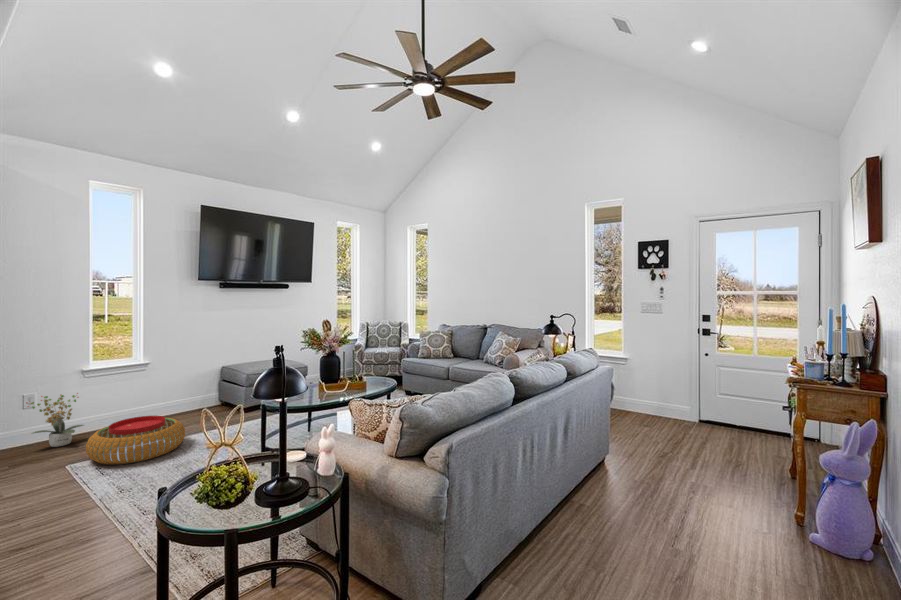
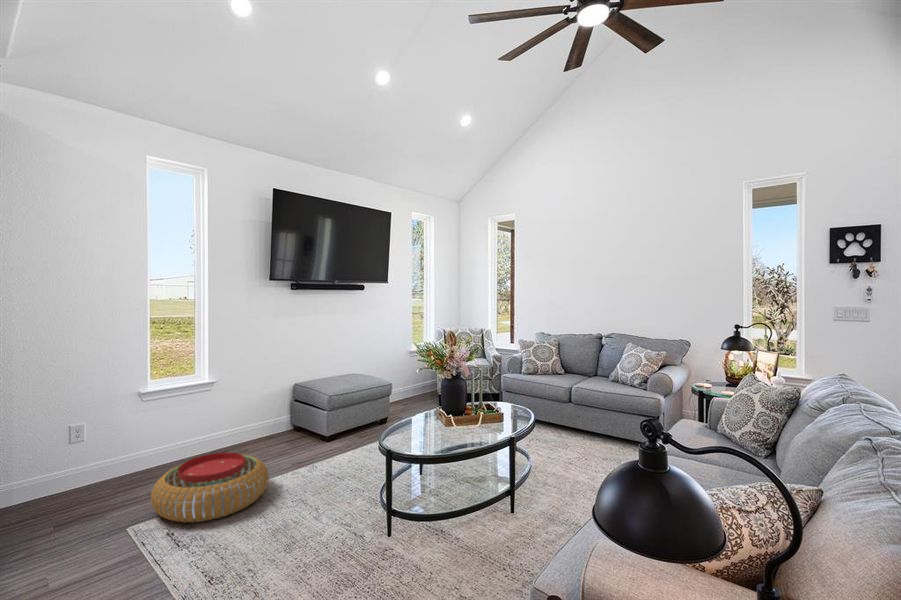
potted plant: present [26,393,84,447] -> none [76,422,145,491]

